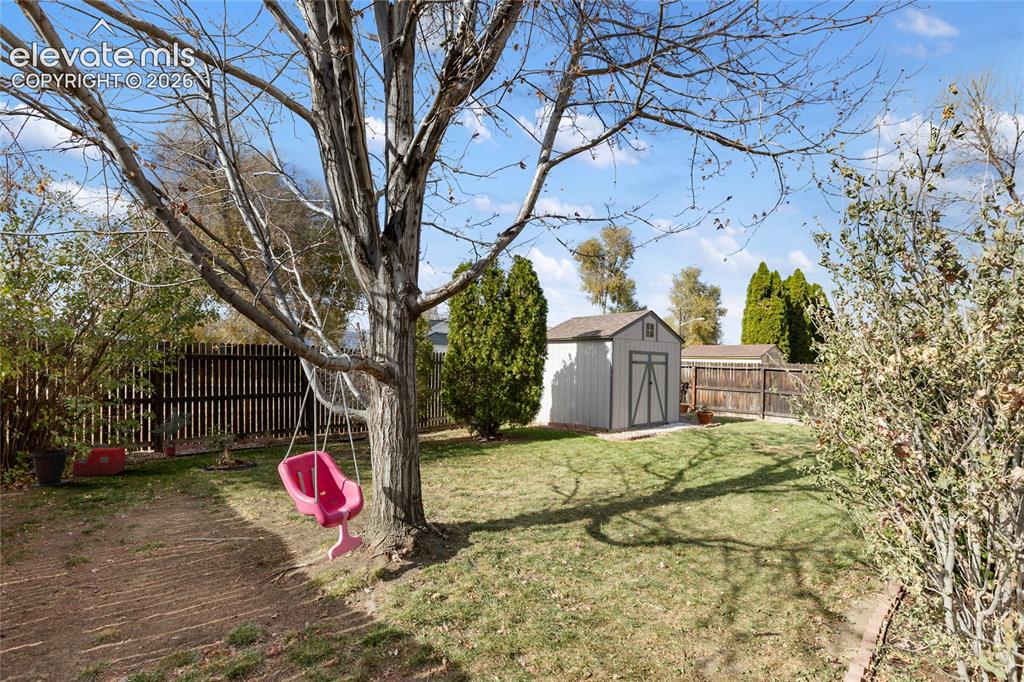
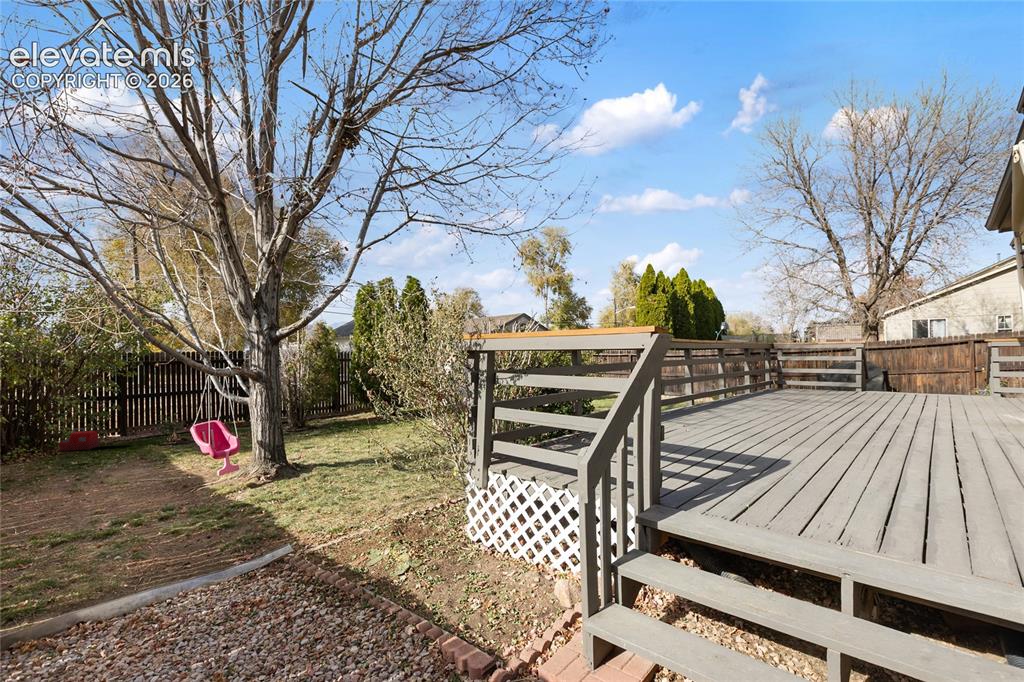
potted tree: present [151,408,191,456] -> none [117,402,150,437]
bucket: present [30,449,70,486] -> none [27,432,59,458]

